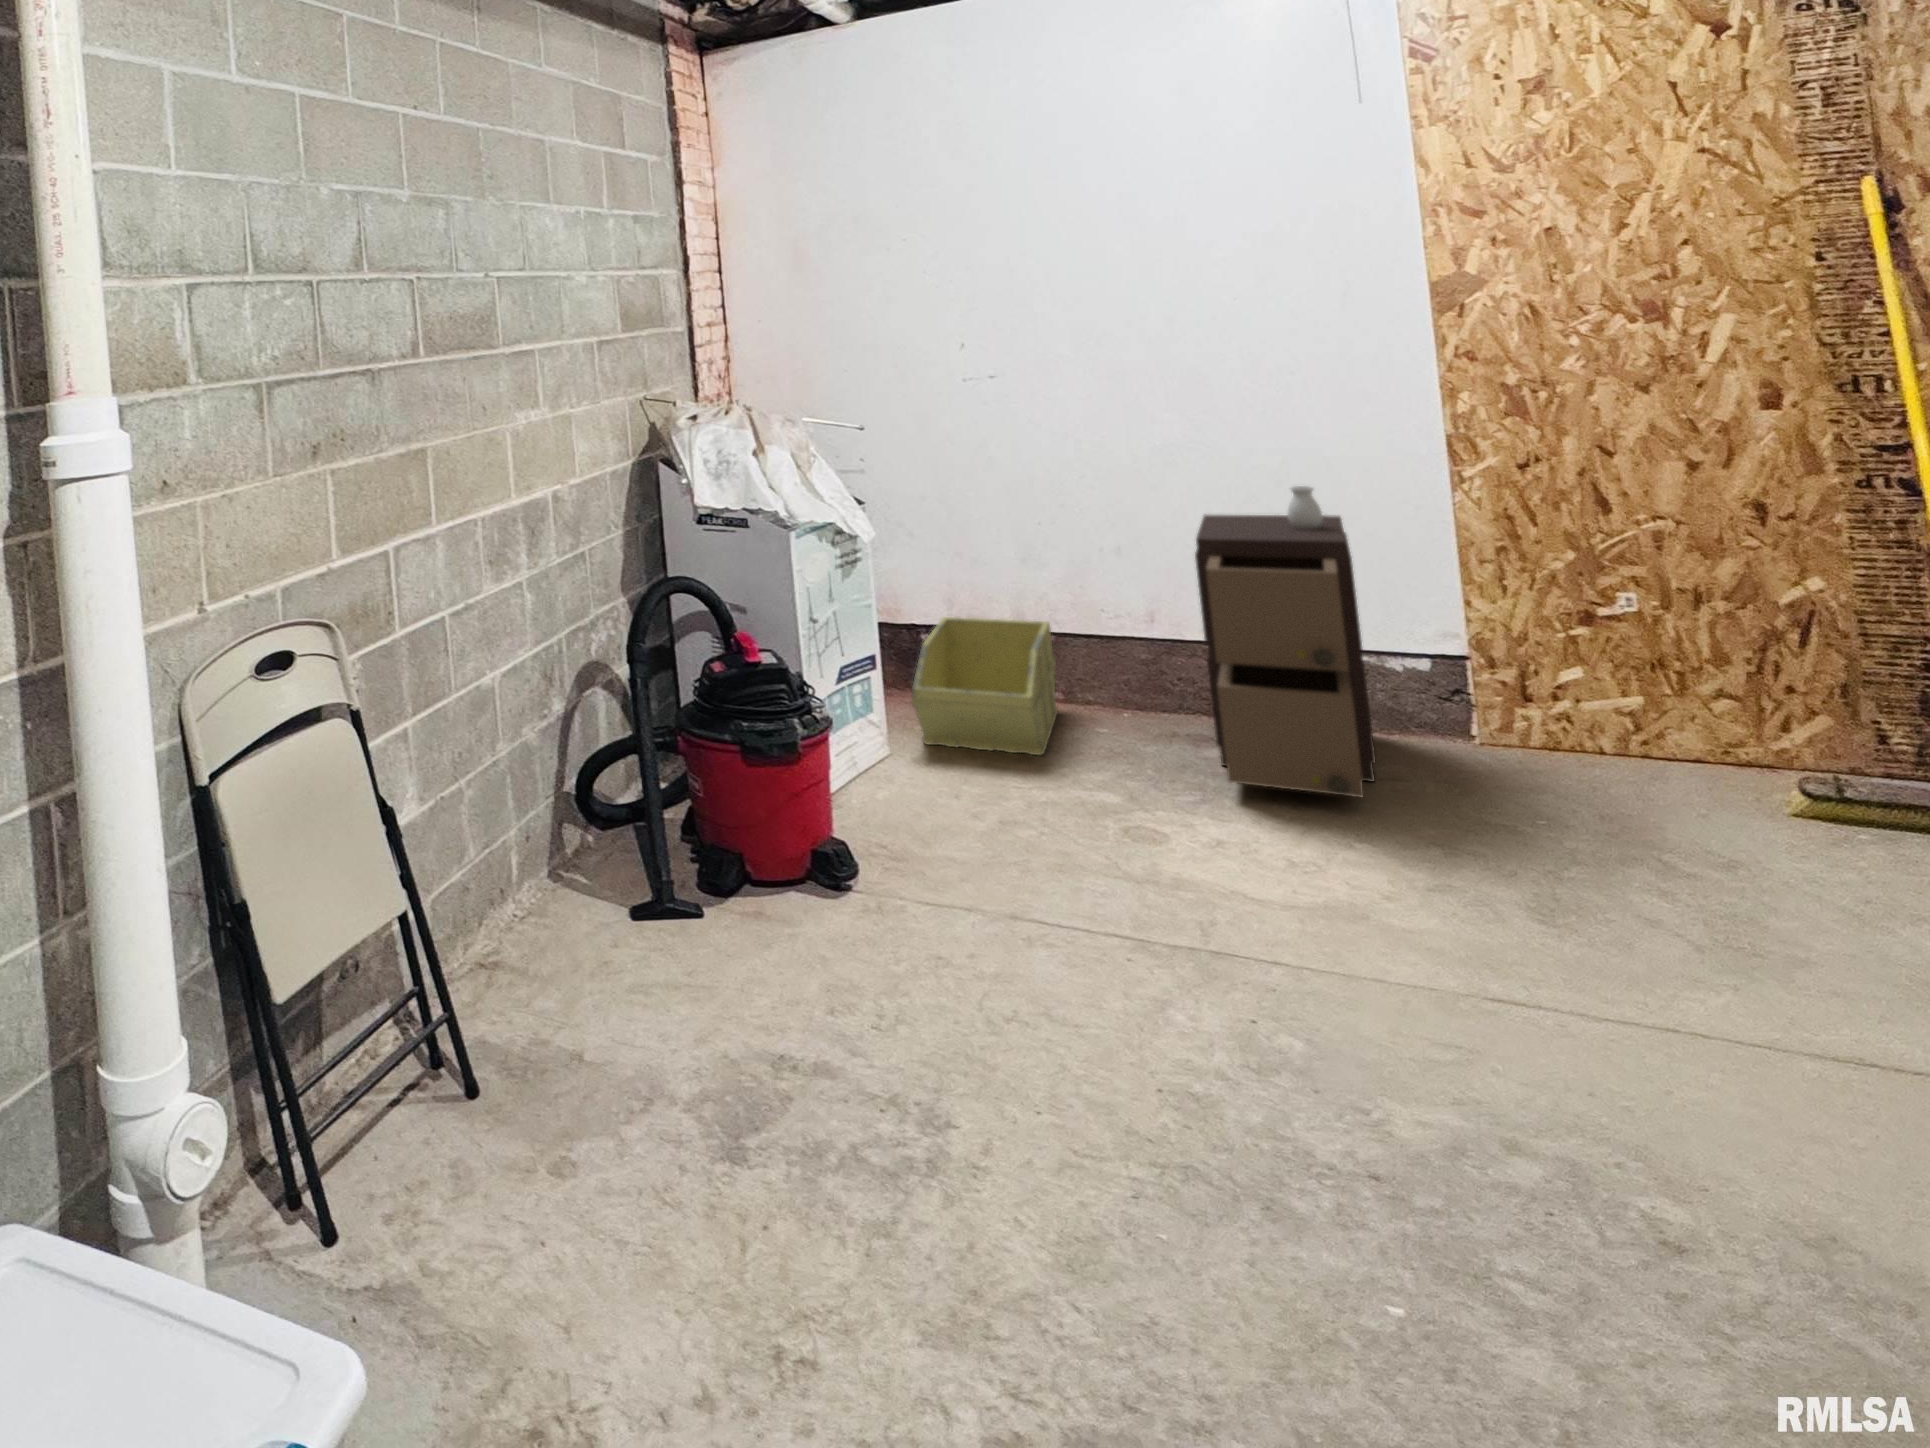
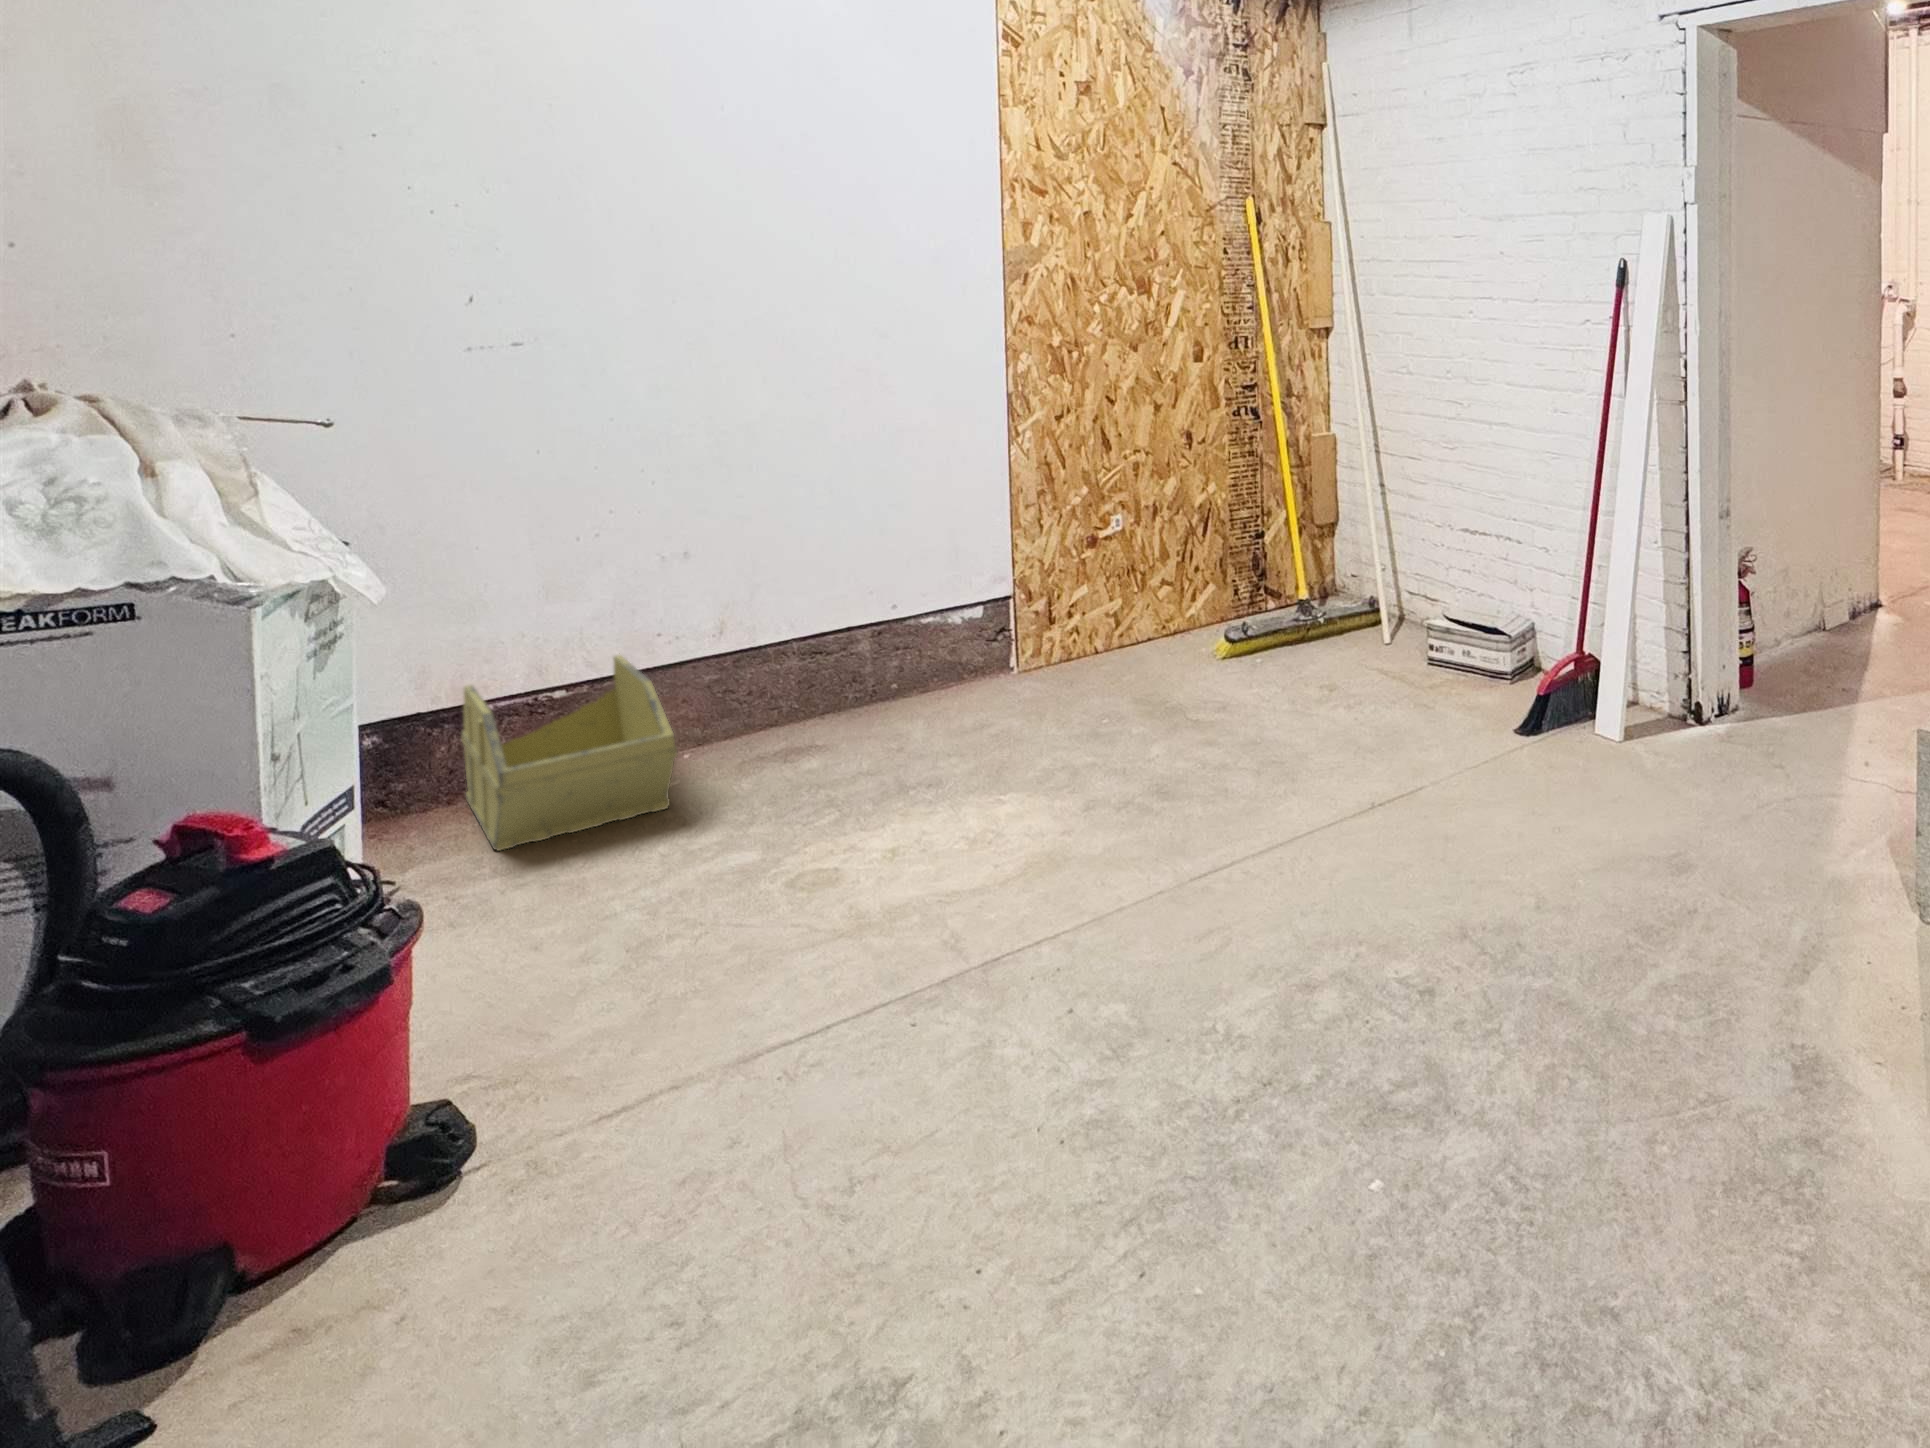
storage cabinet: present [1195,486,1376,797] -> none [804,447,1014,759]

